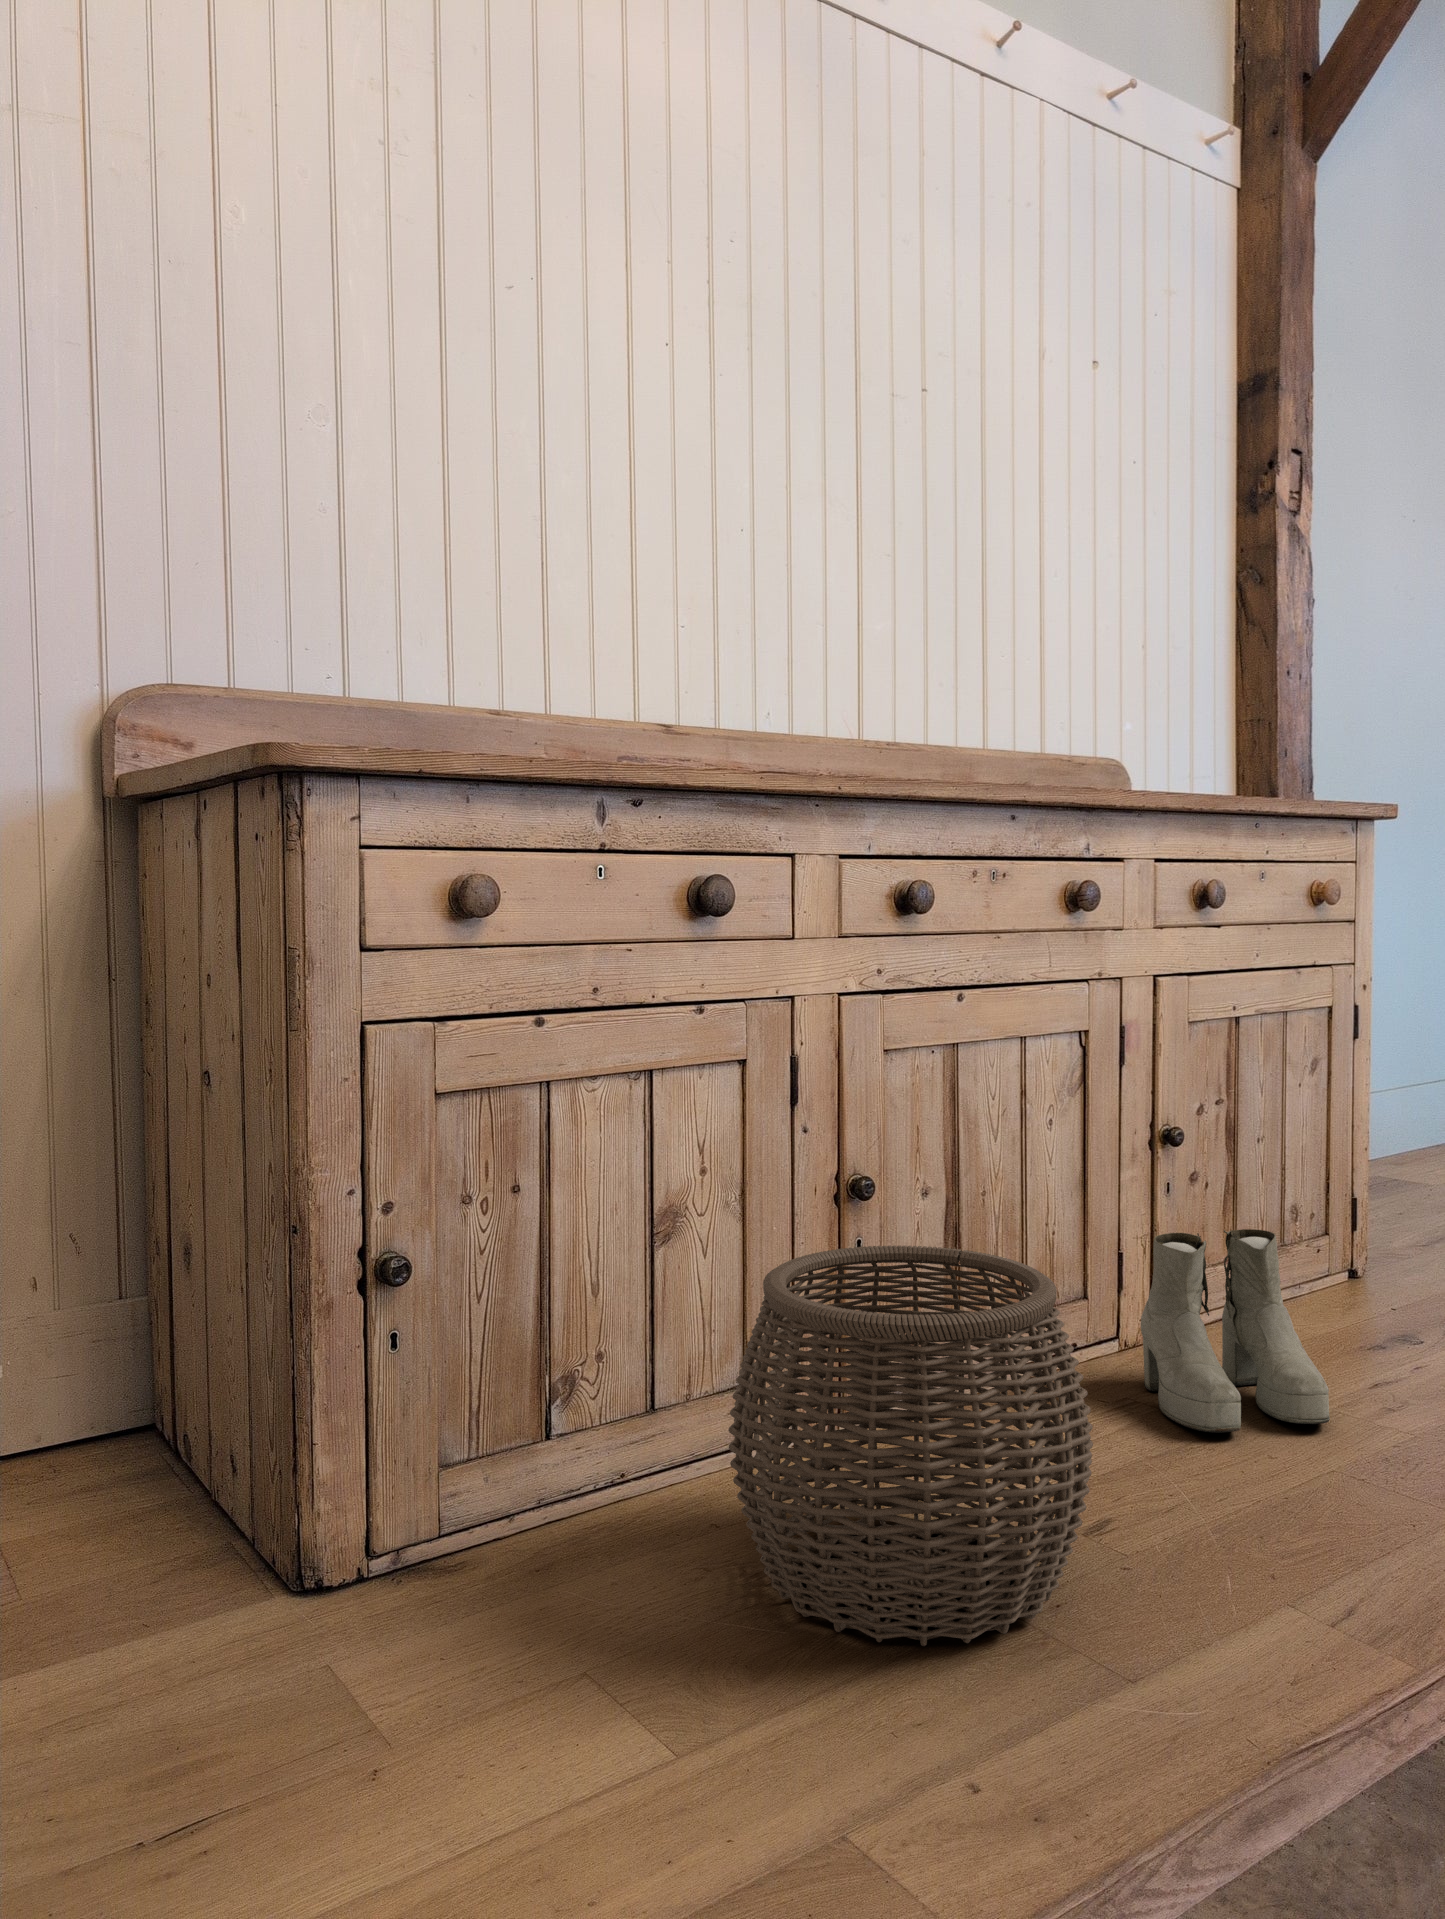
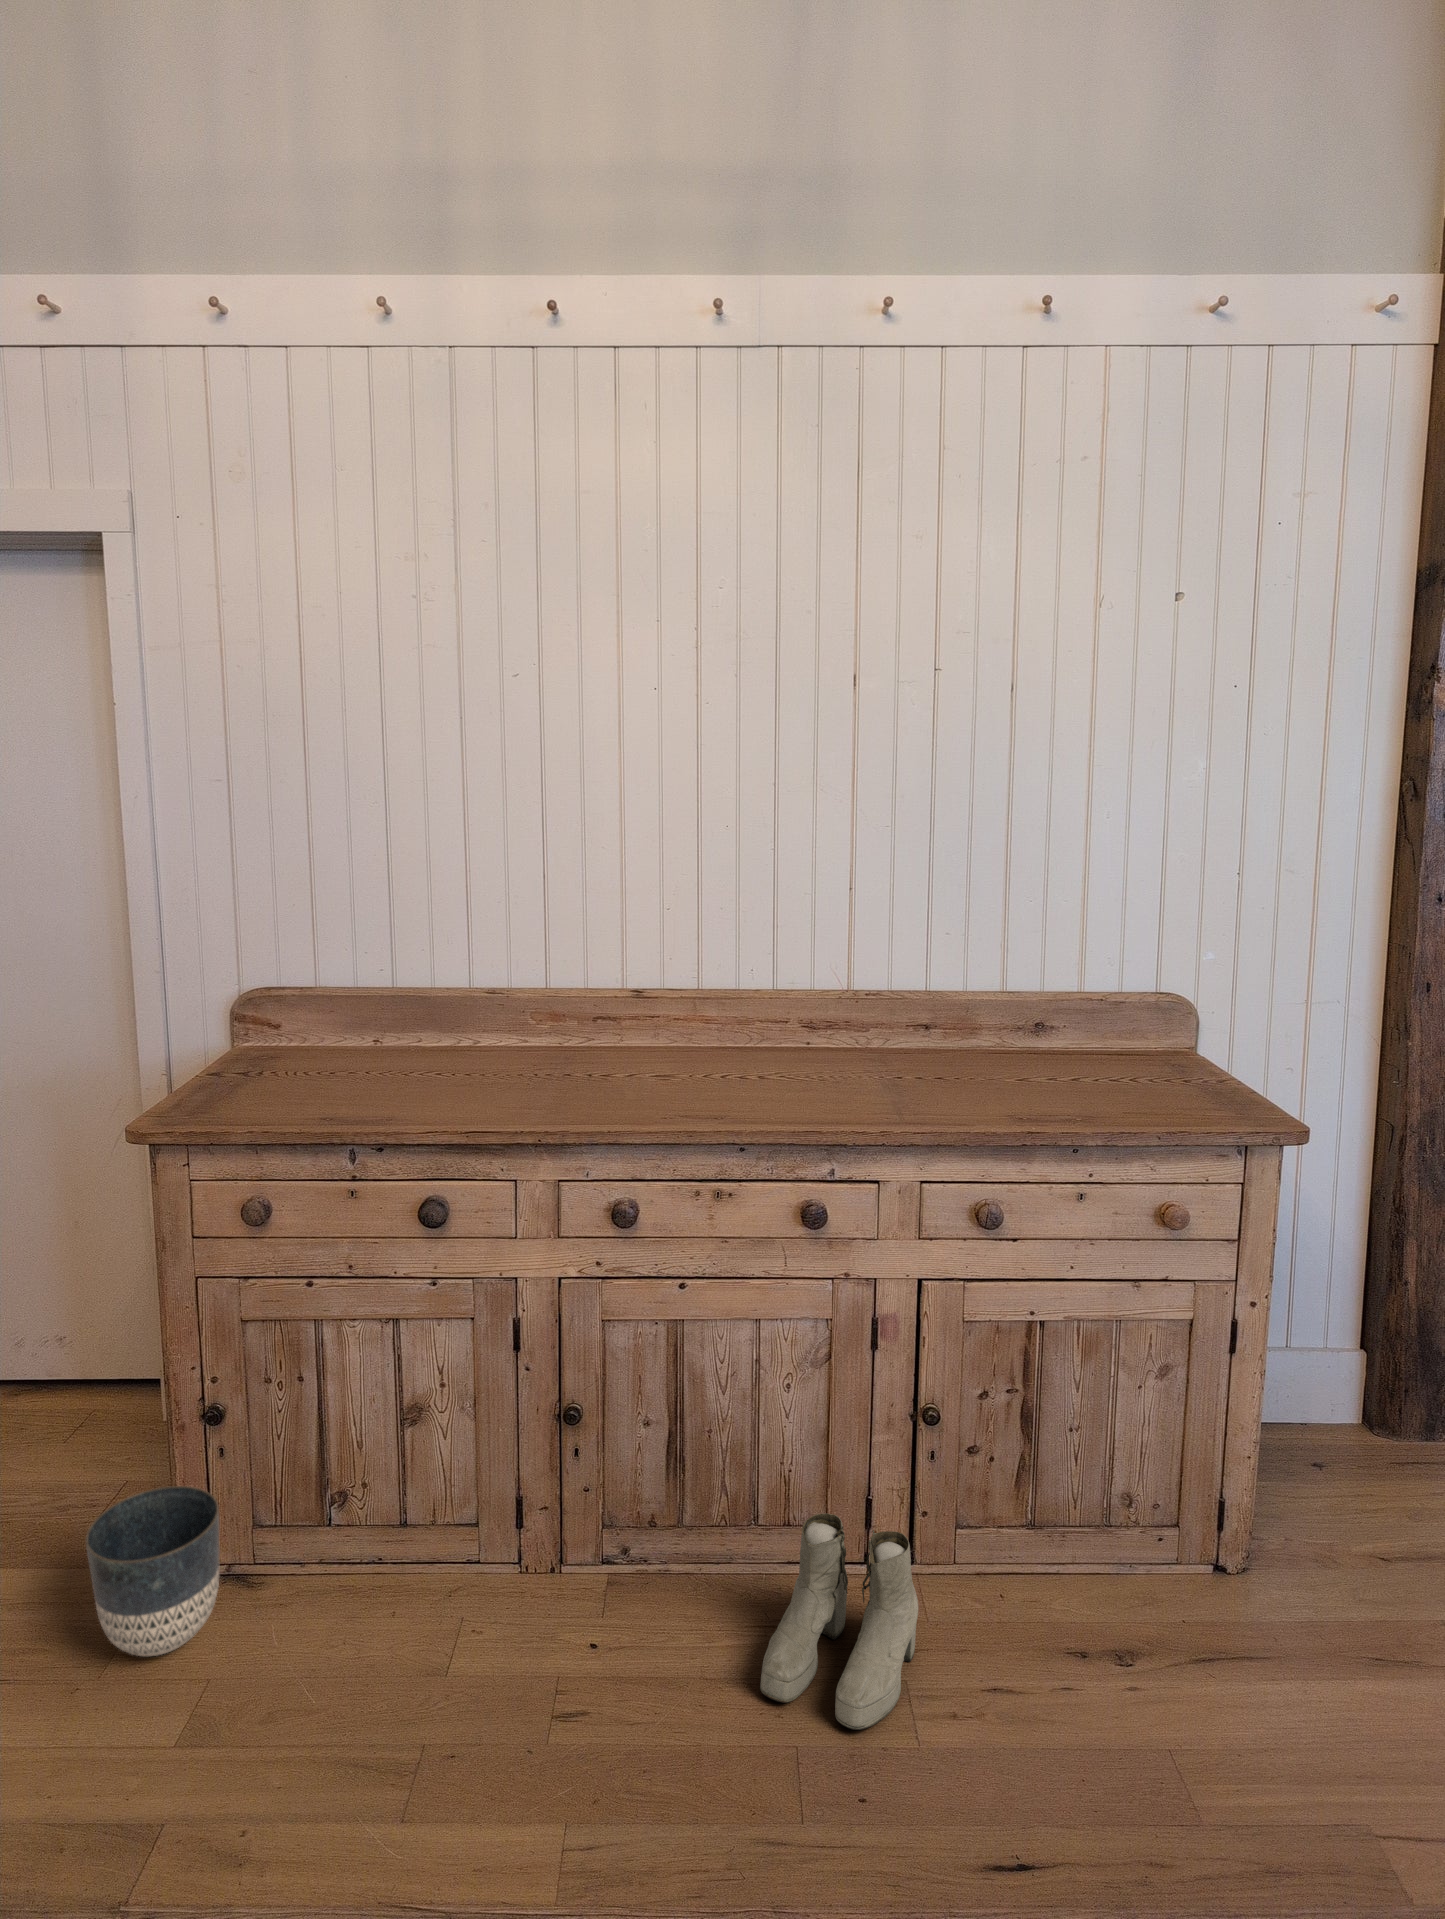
woven basket: present [728,1246,1093,1646] -> none [277,1484,521,1792]
planter: none [309,1380,532,1670] -> present [86,1486,219,1656]

